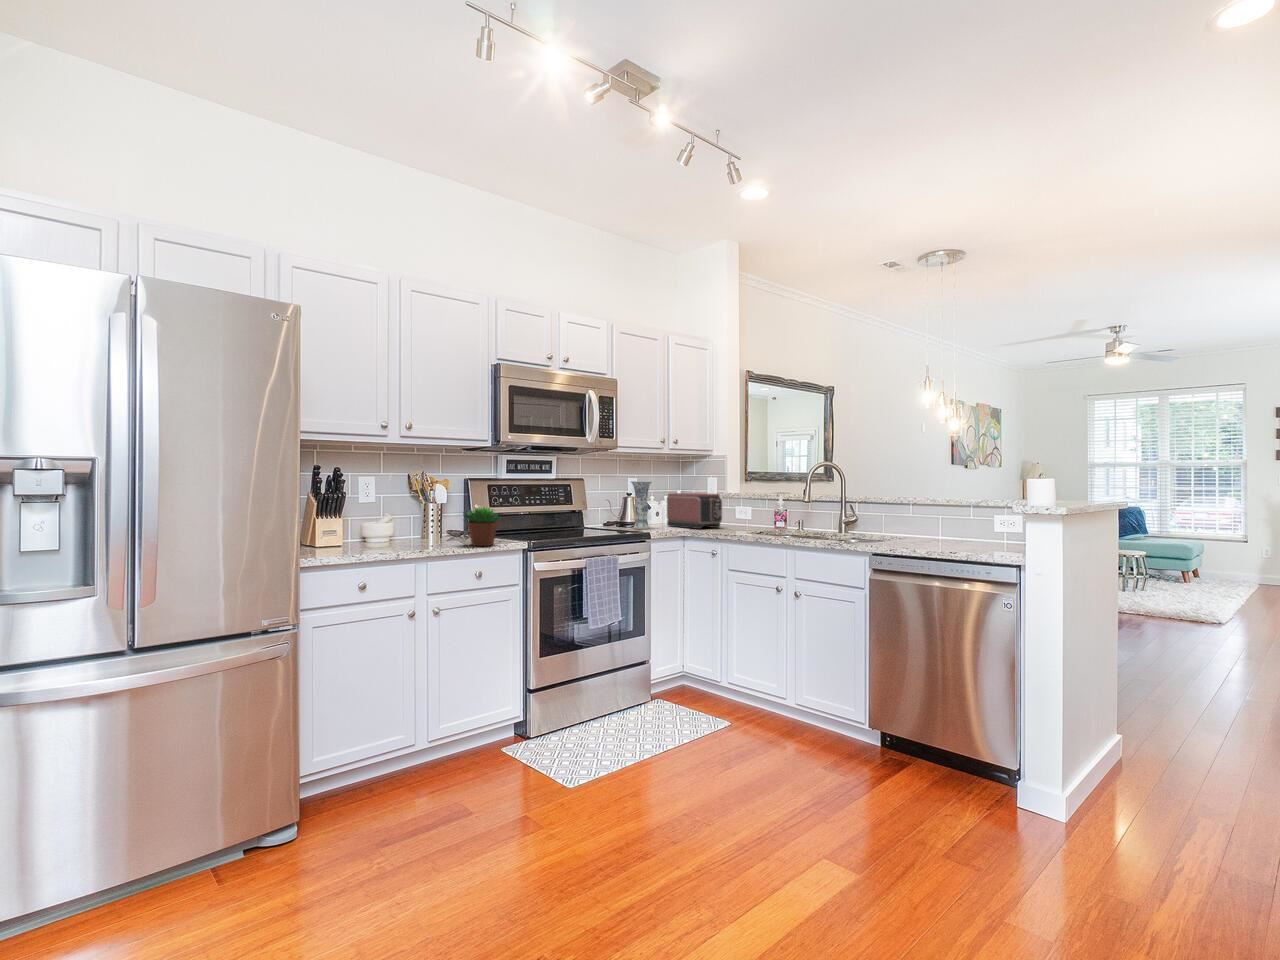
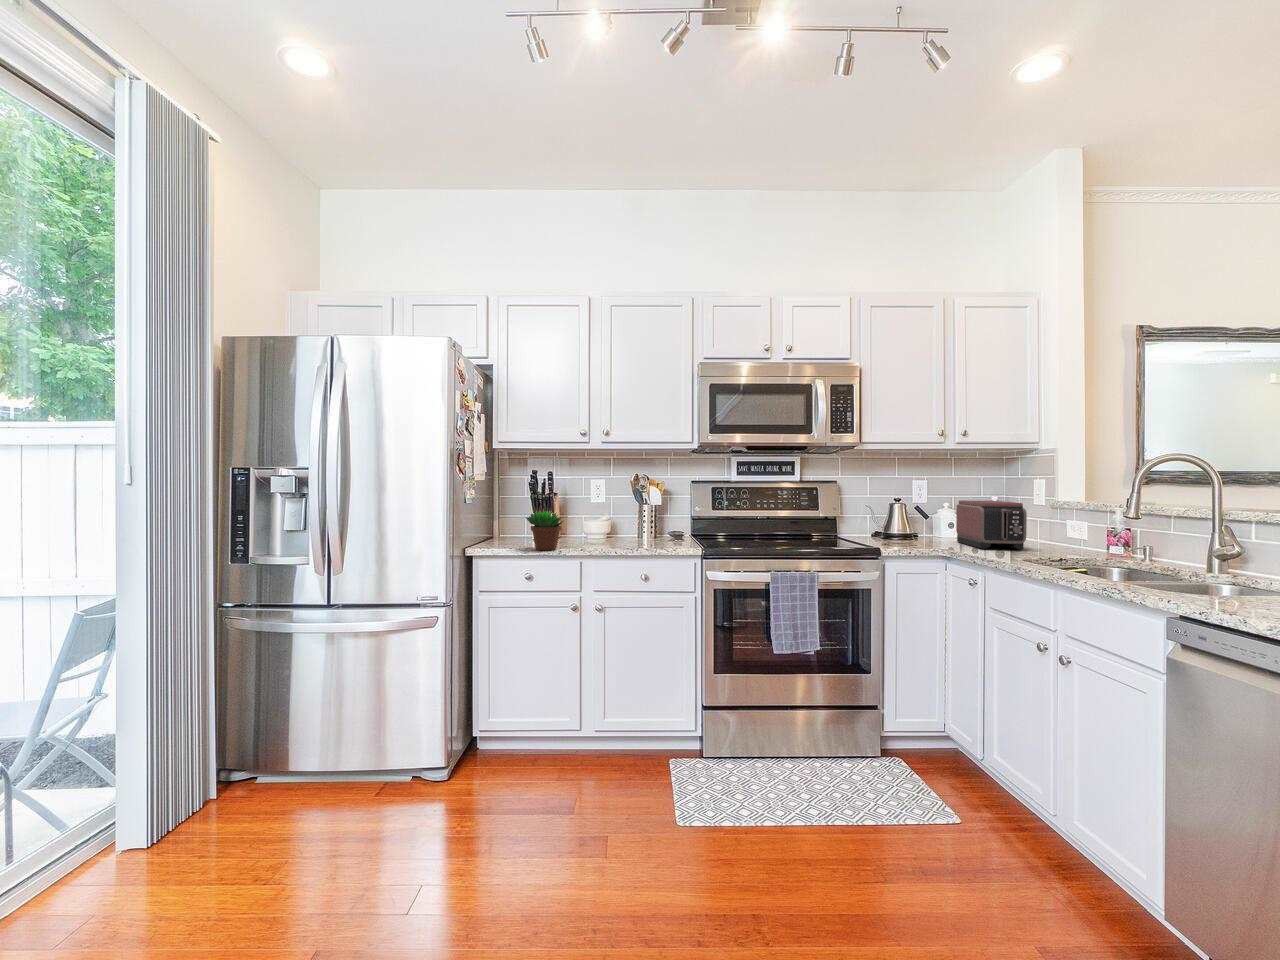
vase: present [631,481,652,529] -> none [894,485,924,543]
succulent plant: present [463,507,499,546] -> present [525,511,563,550]

